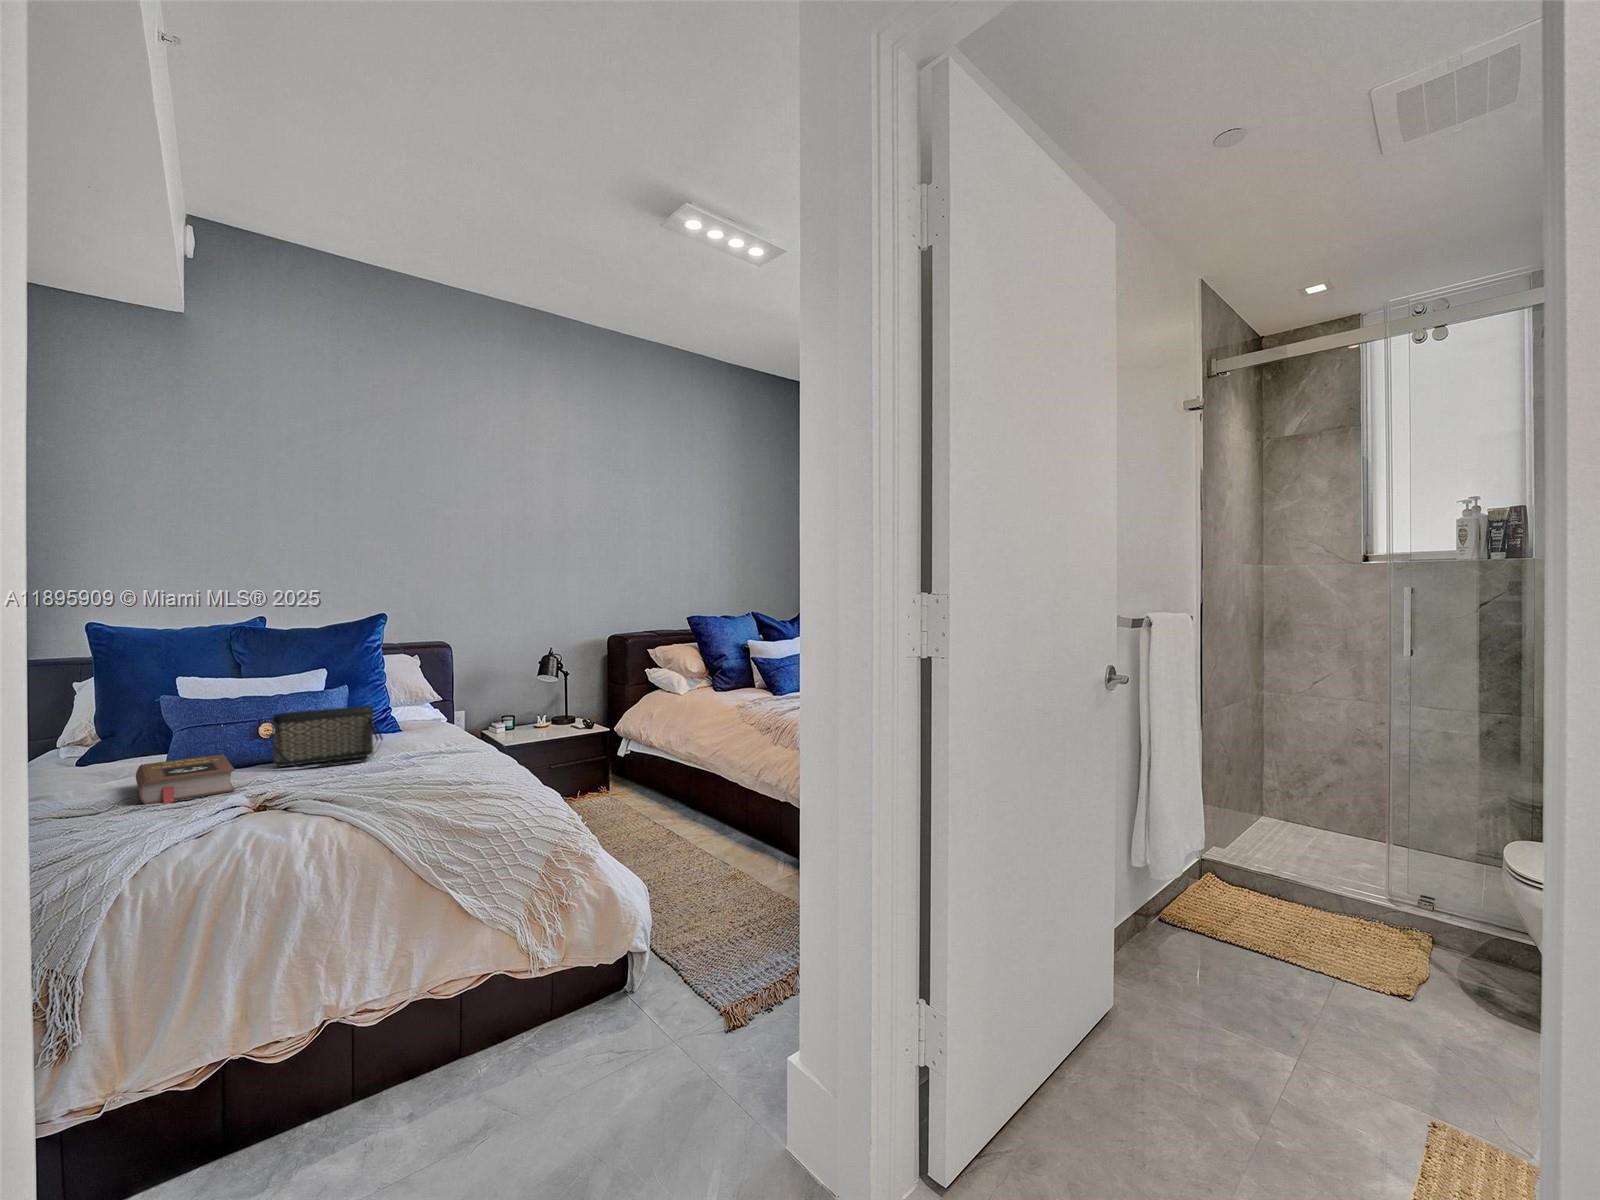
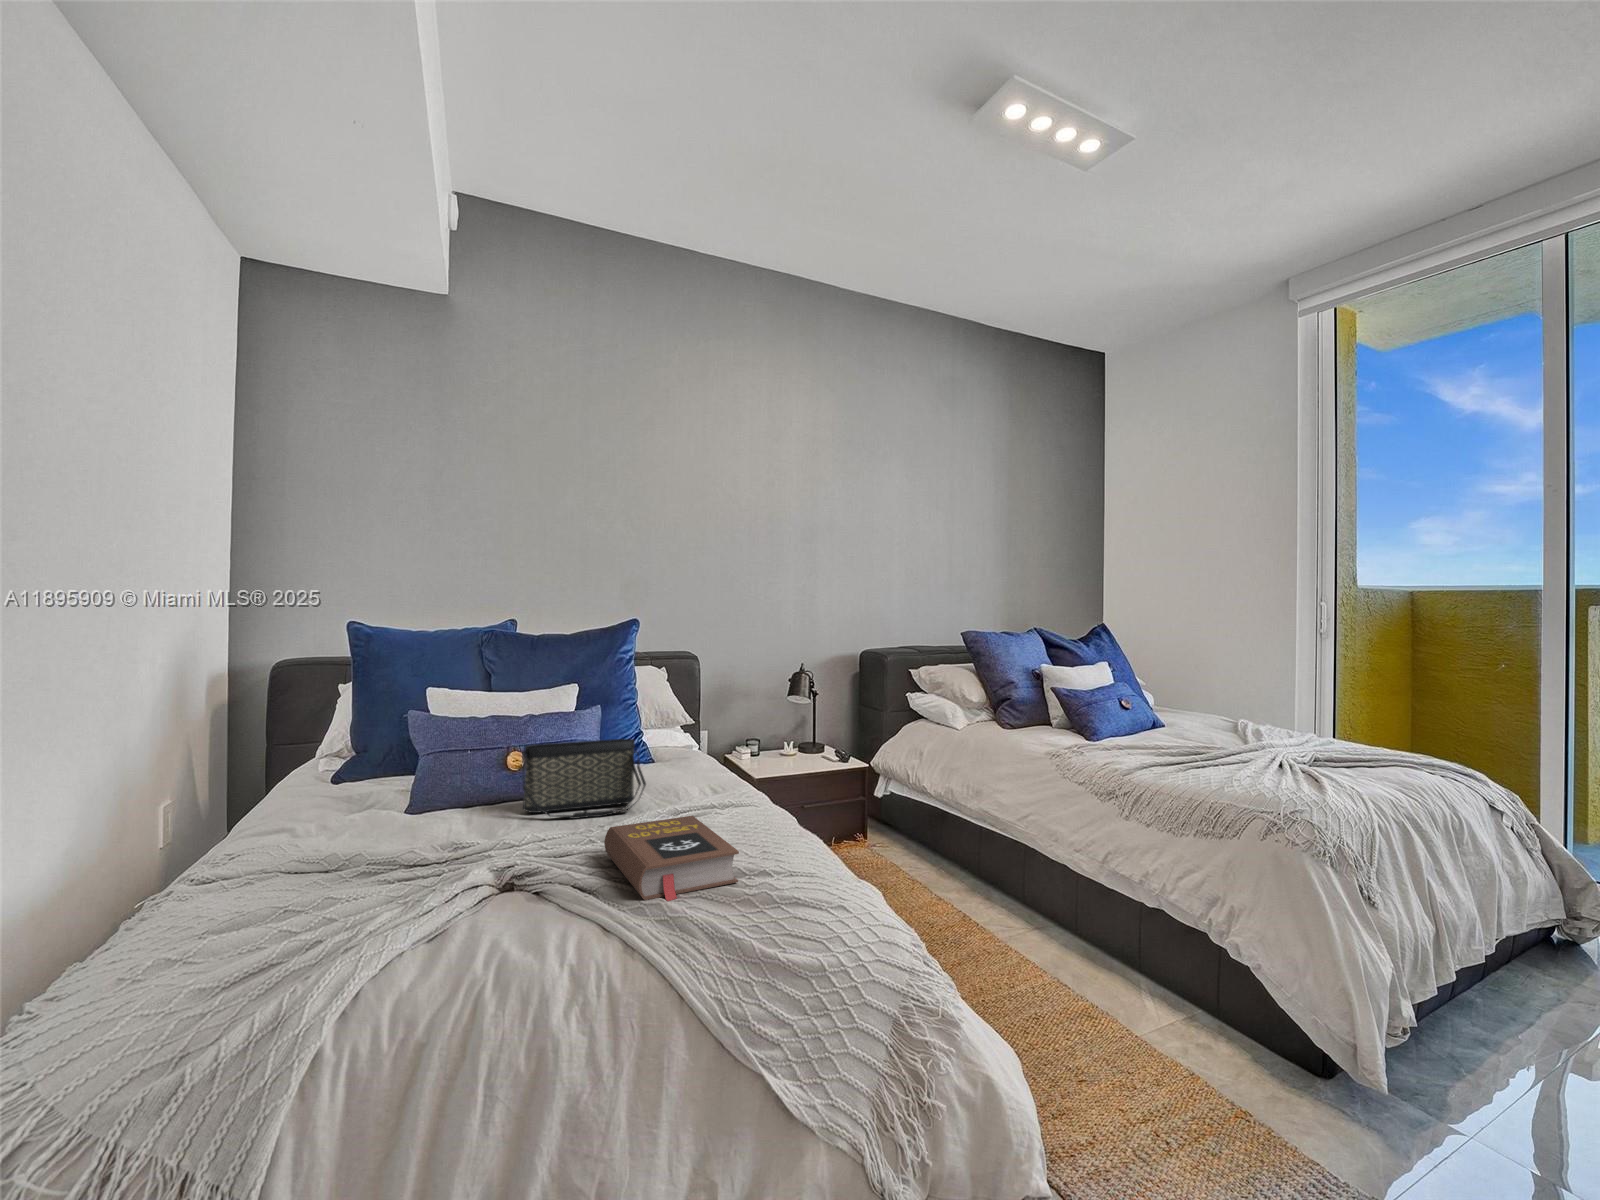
book: present [136,755,235,804] -> present [604,816,739,902]

